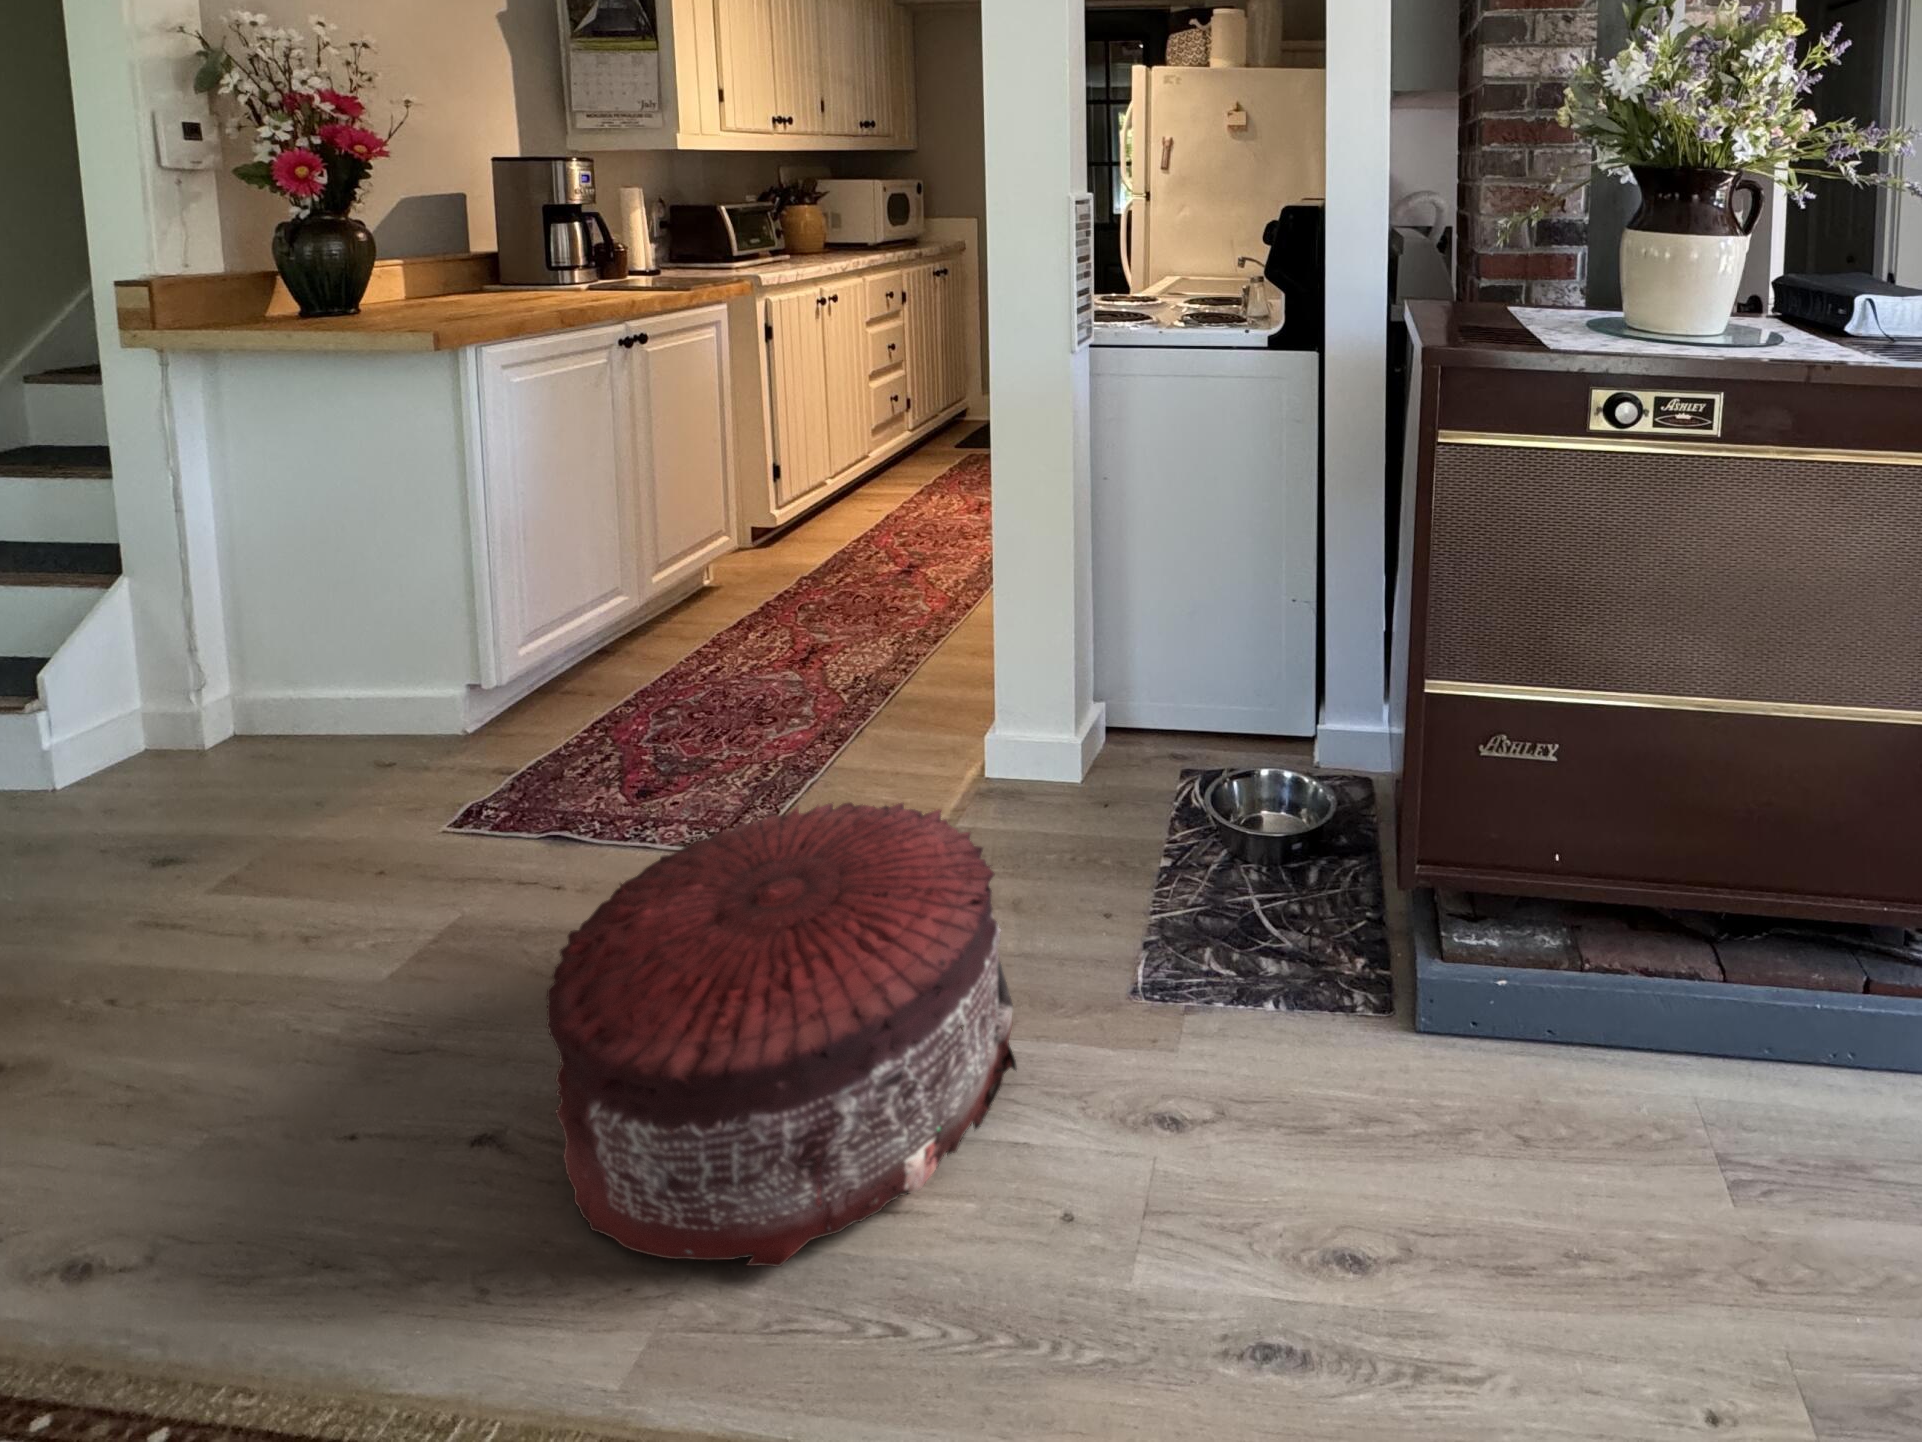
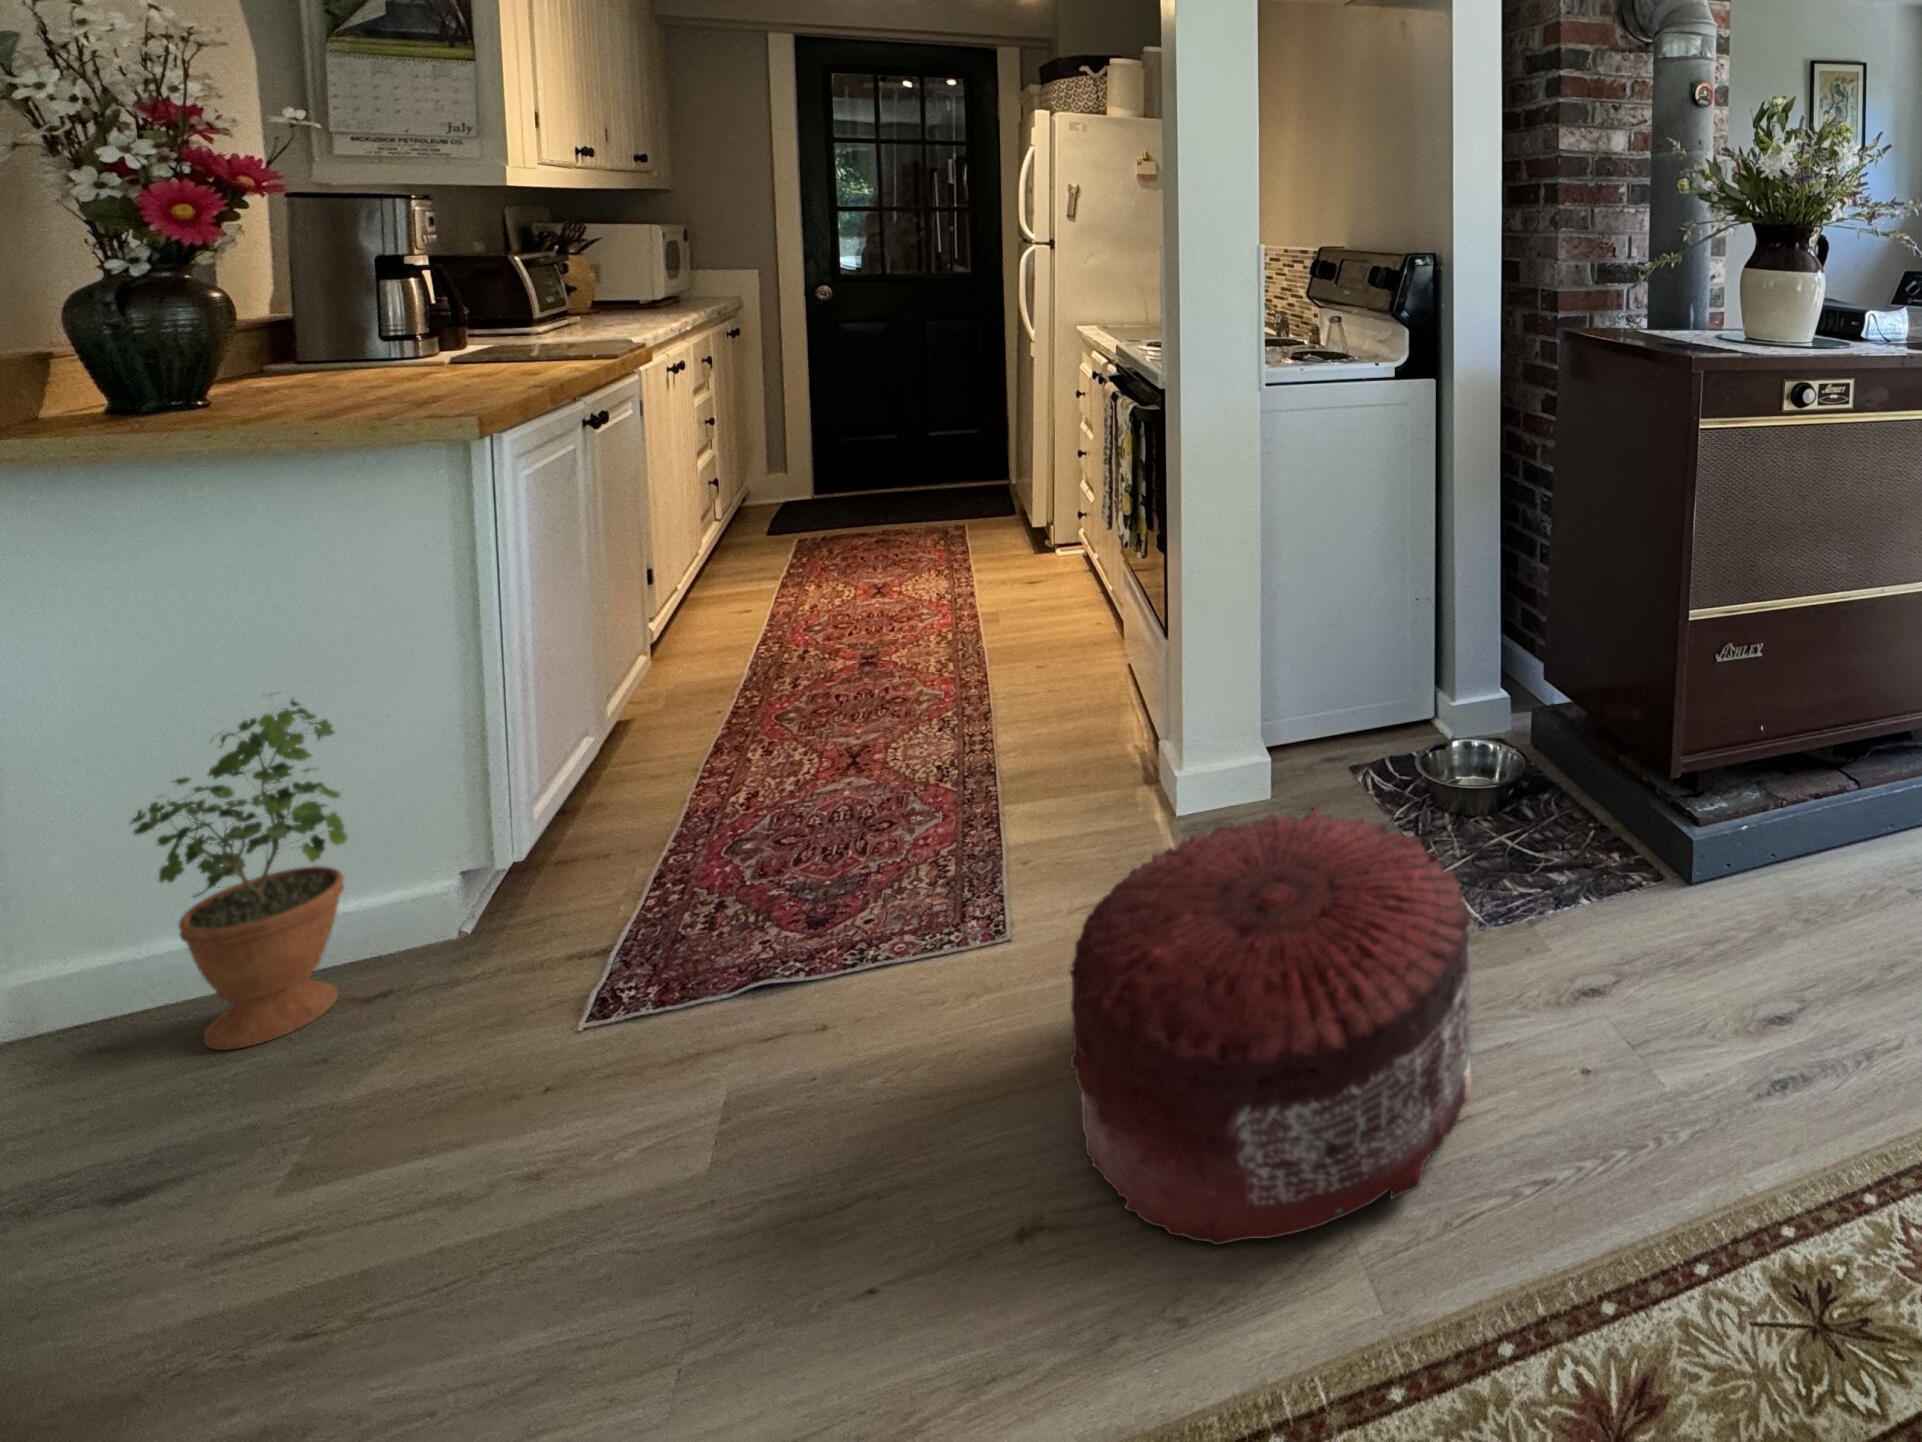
potted plant: none [252,534,385,782] -> present [131,696,347,1050]

